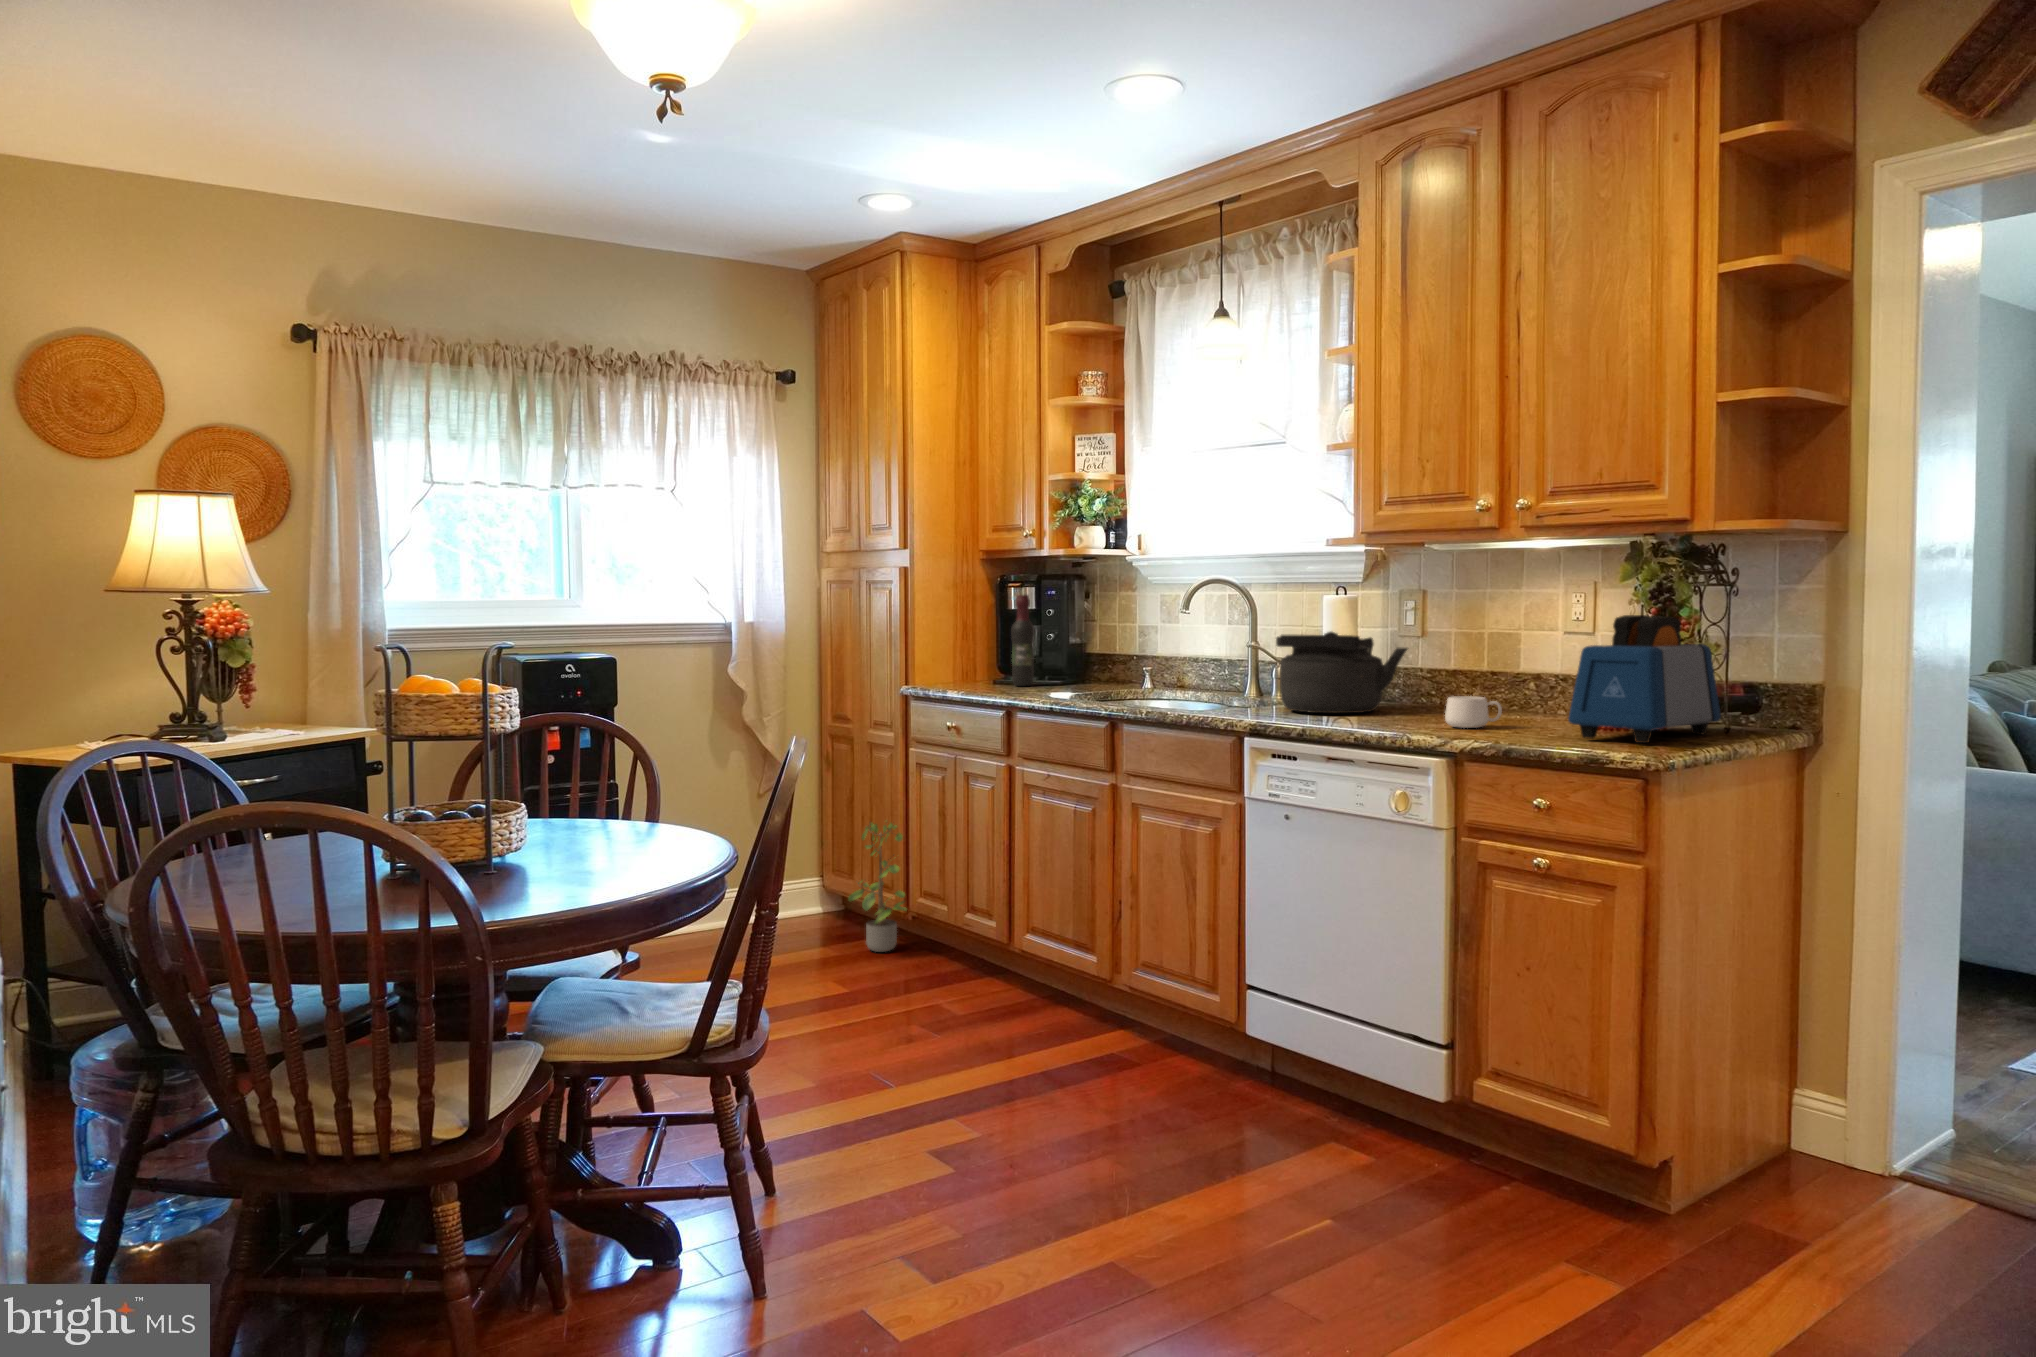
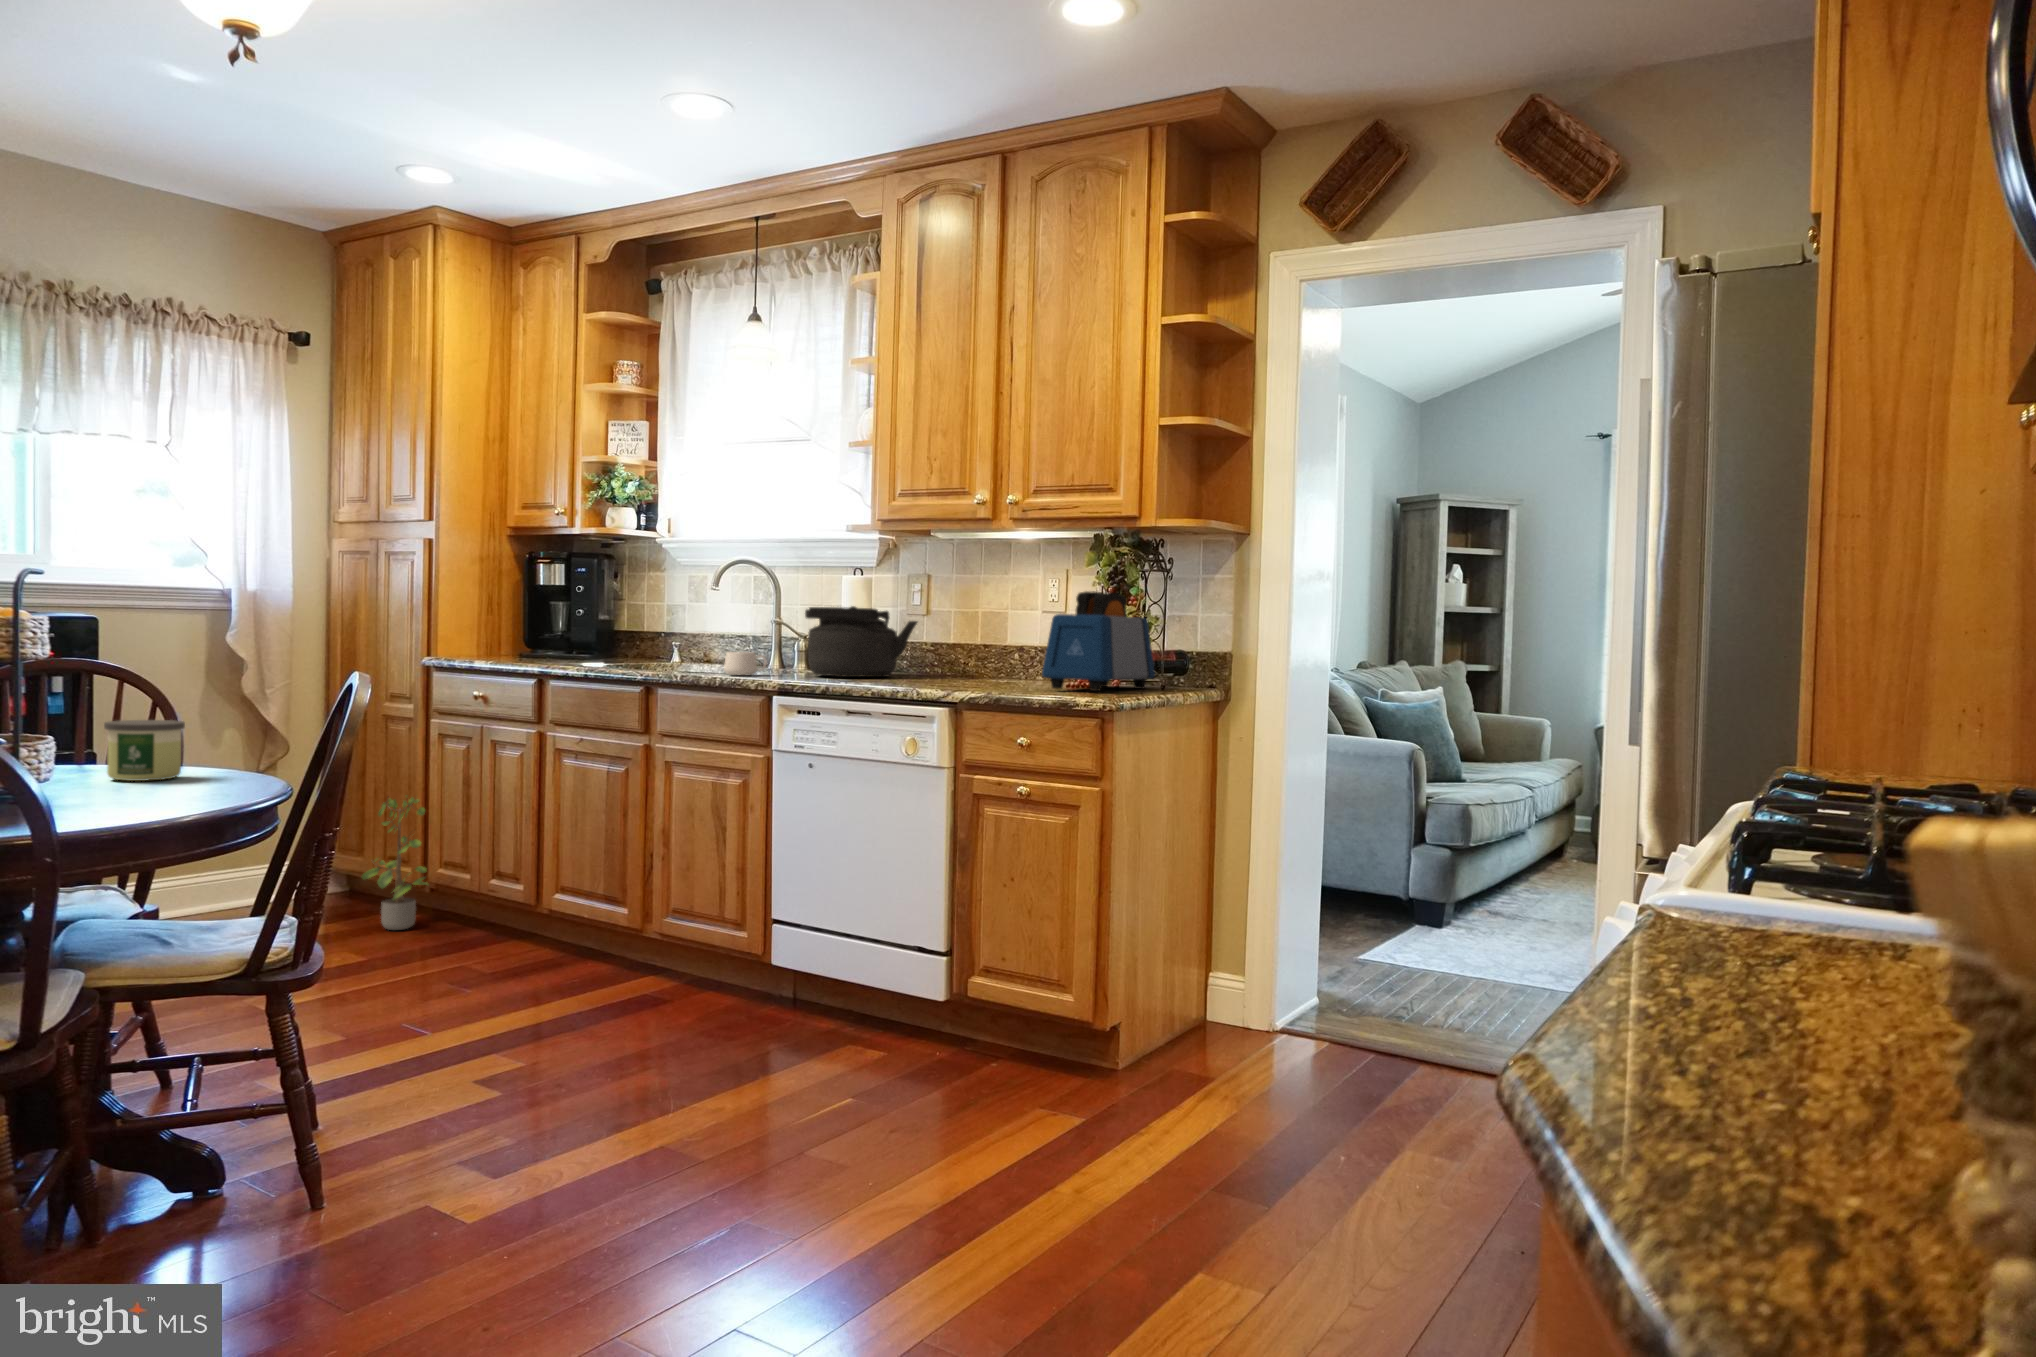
wine bottle: present [1011,595,1035,686] -> none [545,571,569,661]
mug: present [1445,696,1502,728] -> present [724,652,767,675]
candle: none [570,786,642,852] -> present [104,720,185,781]

